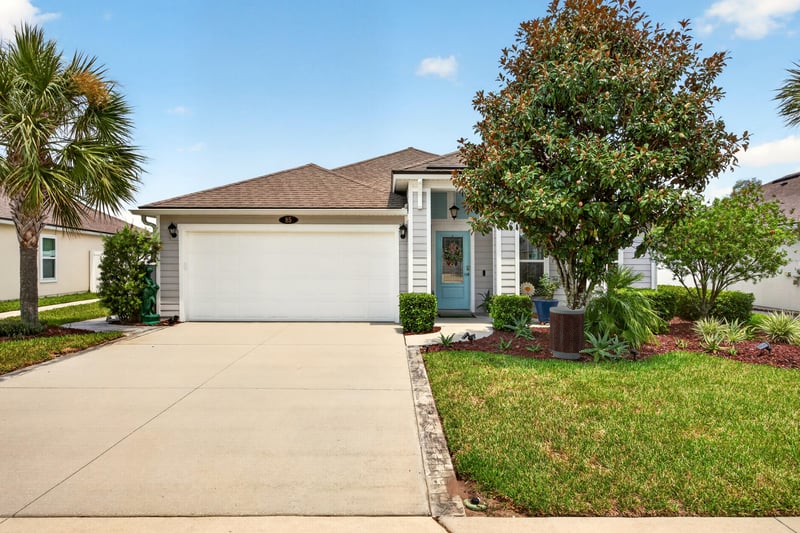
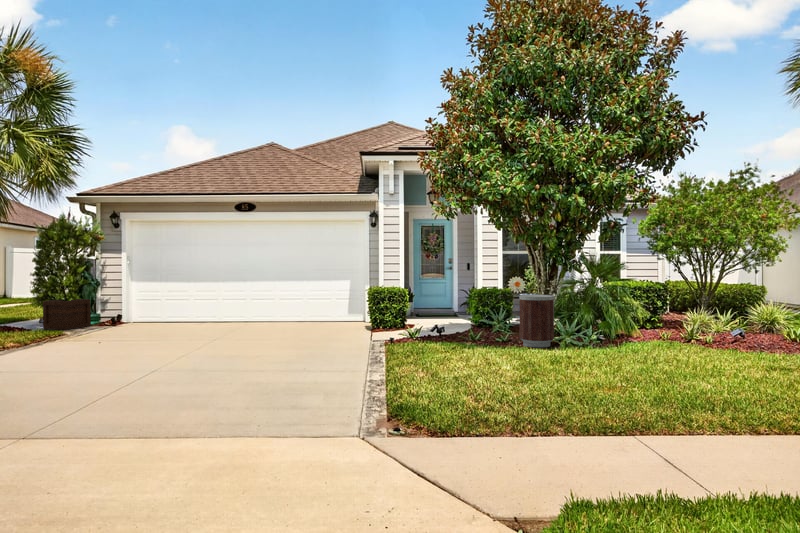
wooden crate: none [107,301,150,330] -> present [43,299,91,330]

